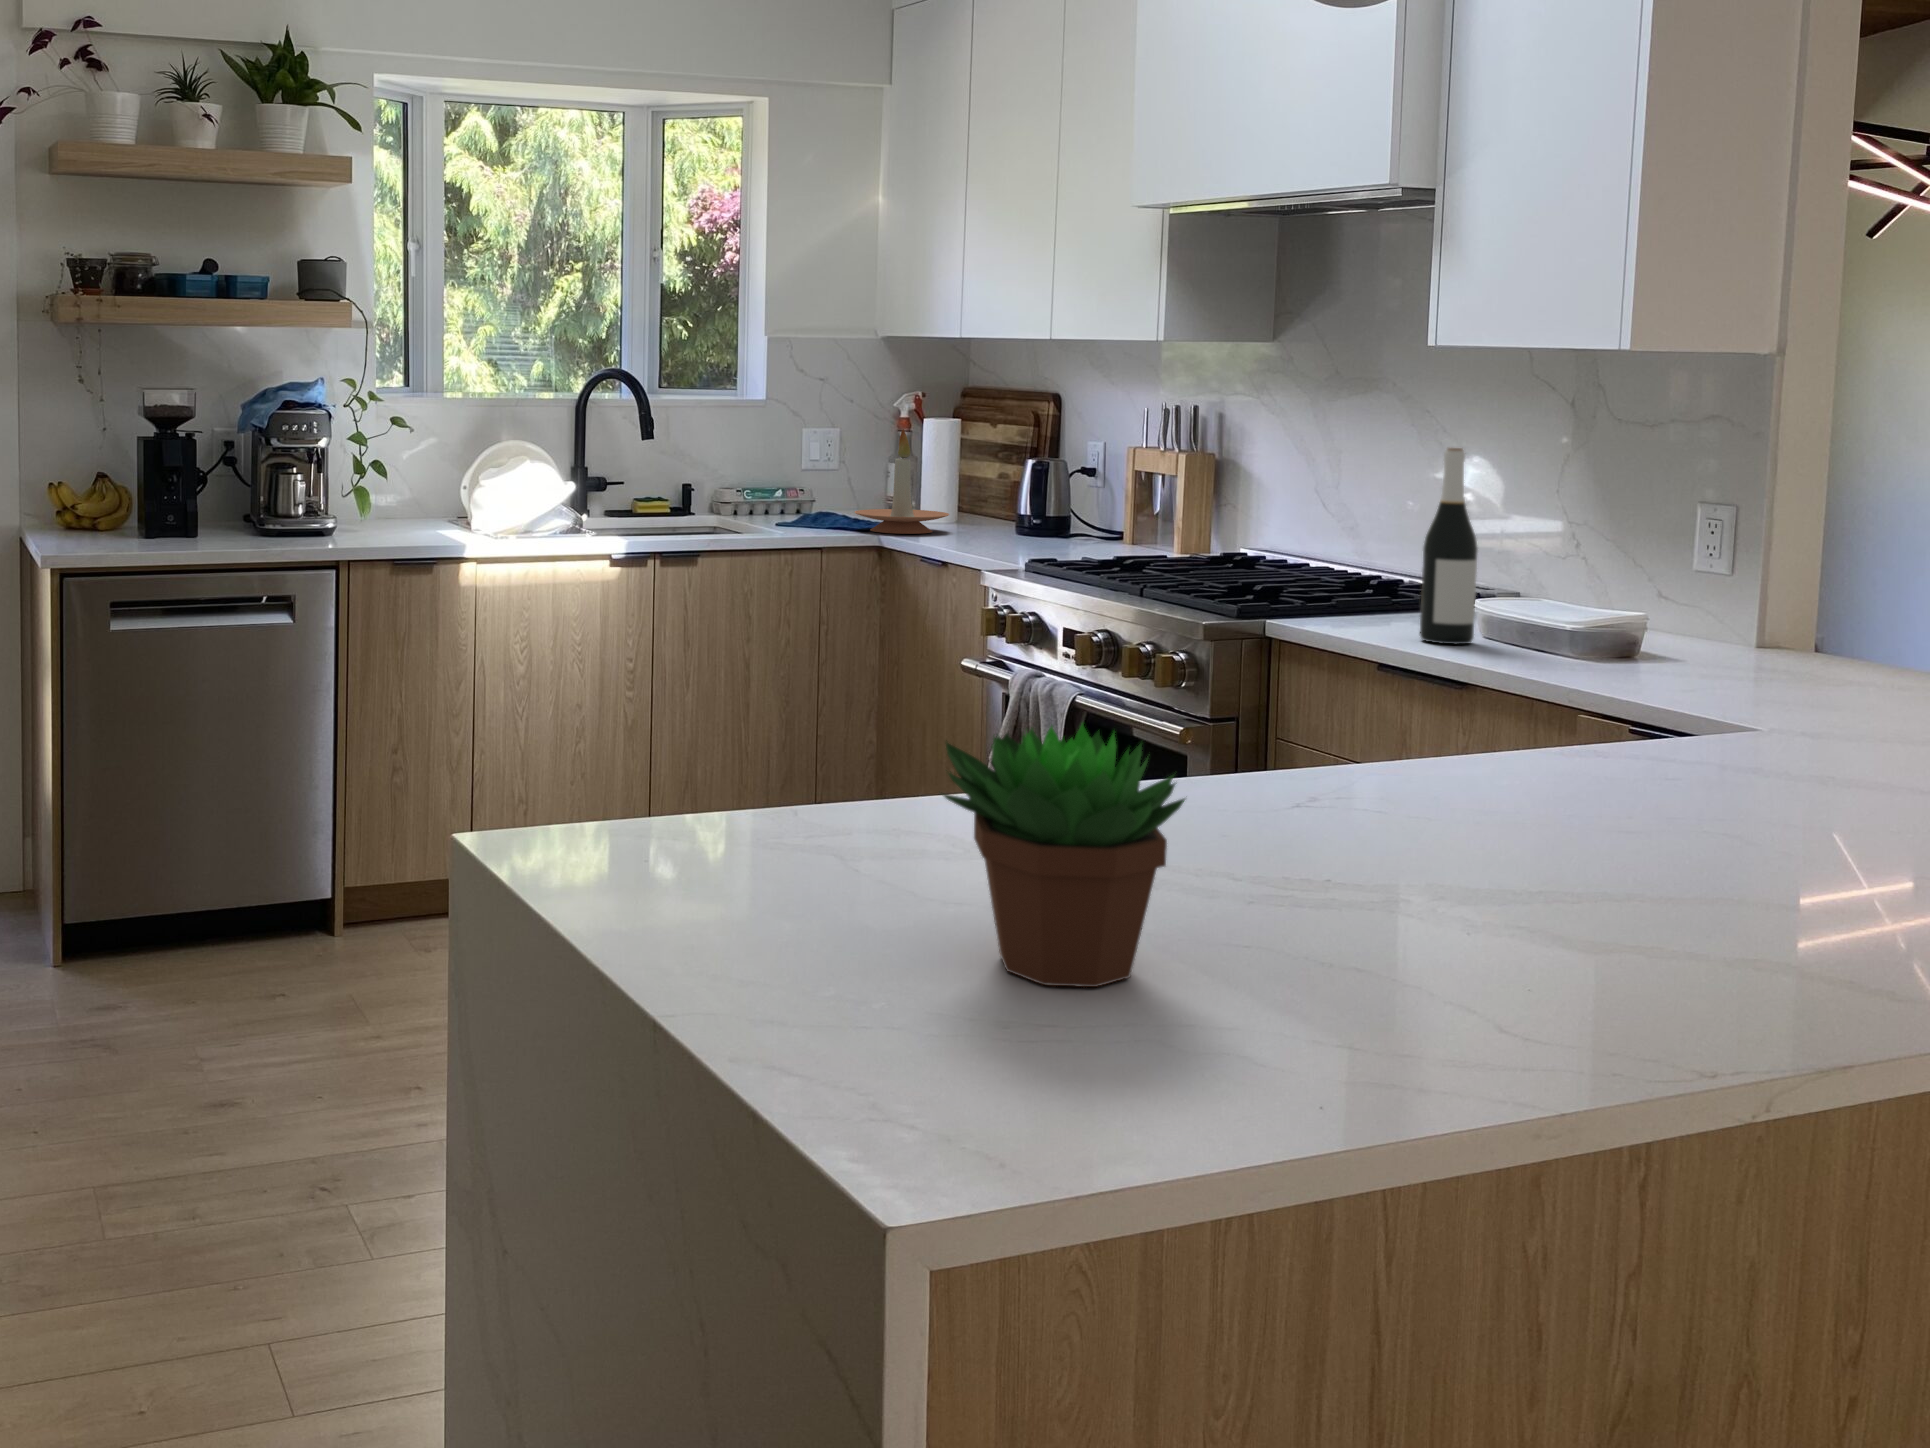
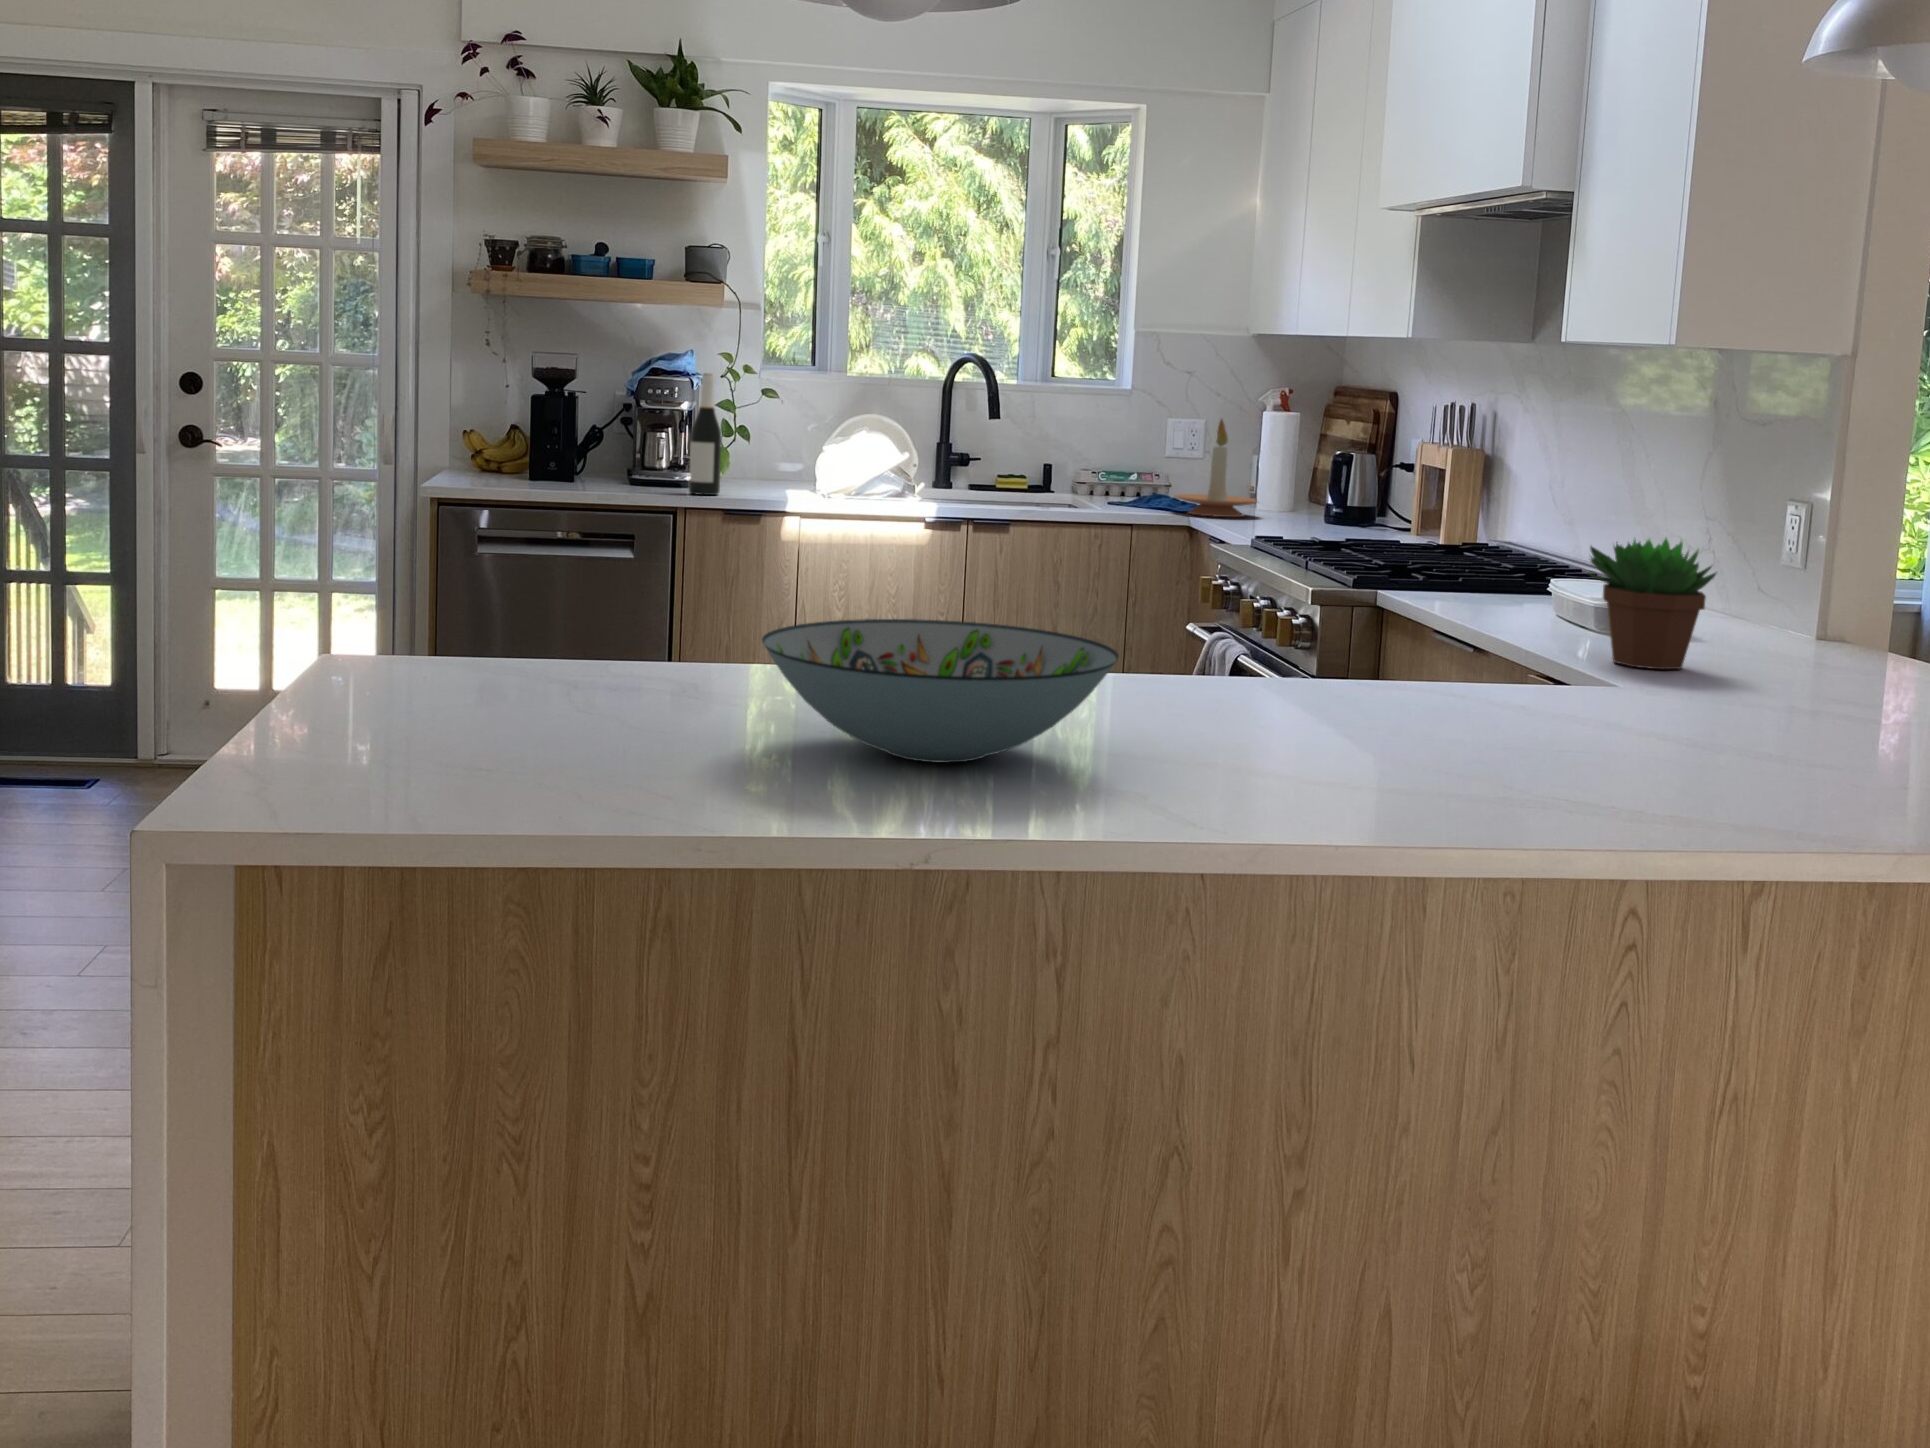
wine bottle: present [1420,448,1478,644] -> present [689,373,722,495]
succulent plant: present [941,724,1185,987] -> present [1589,538,1716,669]
decorative bowl: none [1278,745,1738,930] -> present [762,619,1119,763]

